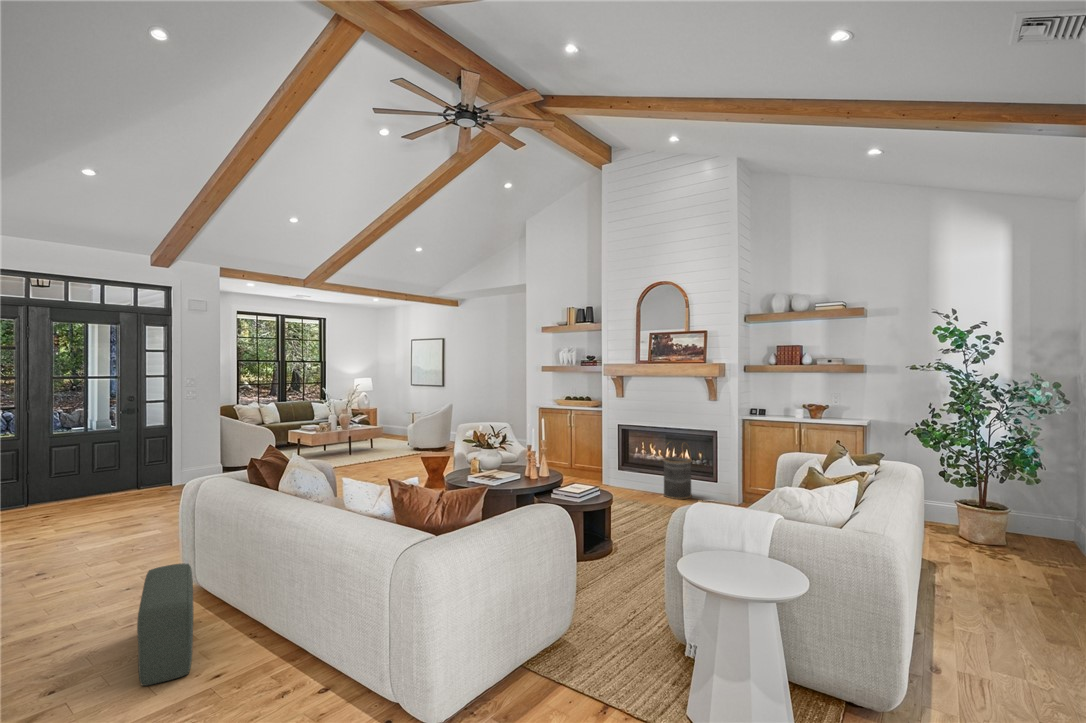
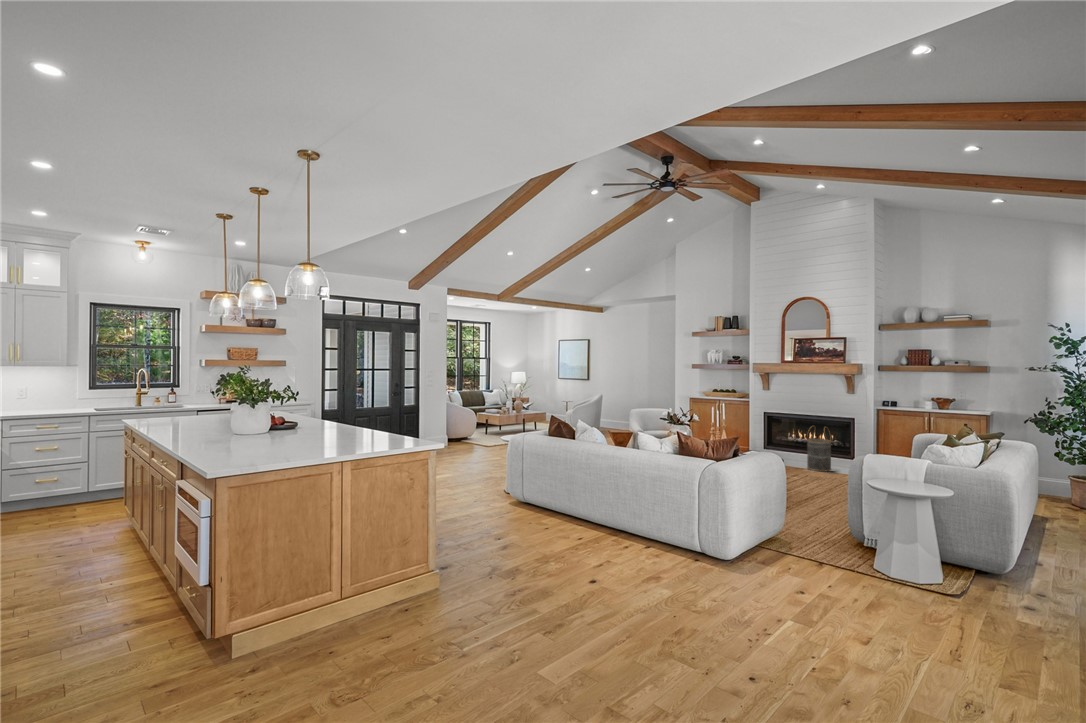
pouf: present [137,563,194,686] -> none [512,482,561,541]

